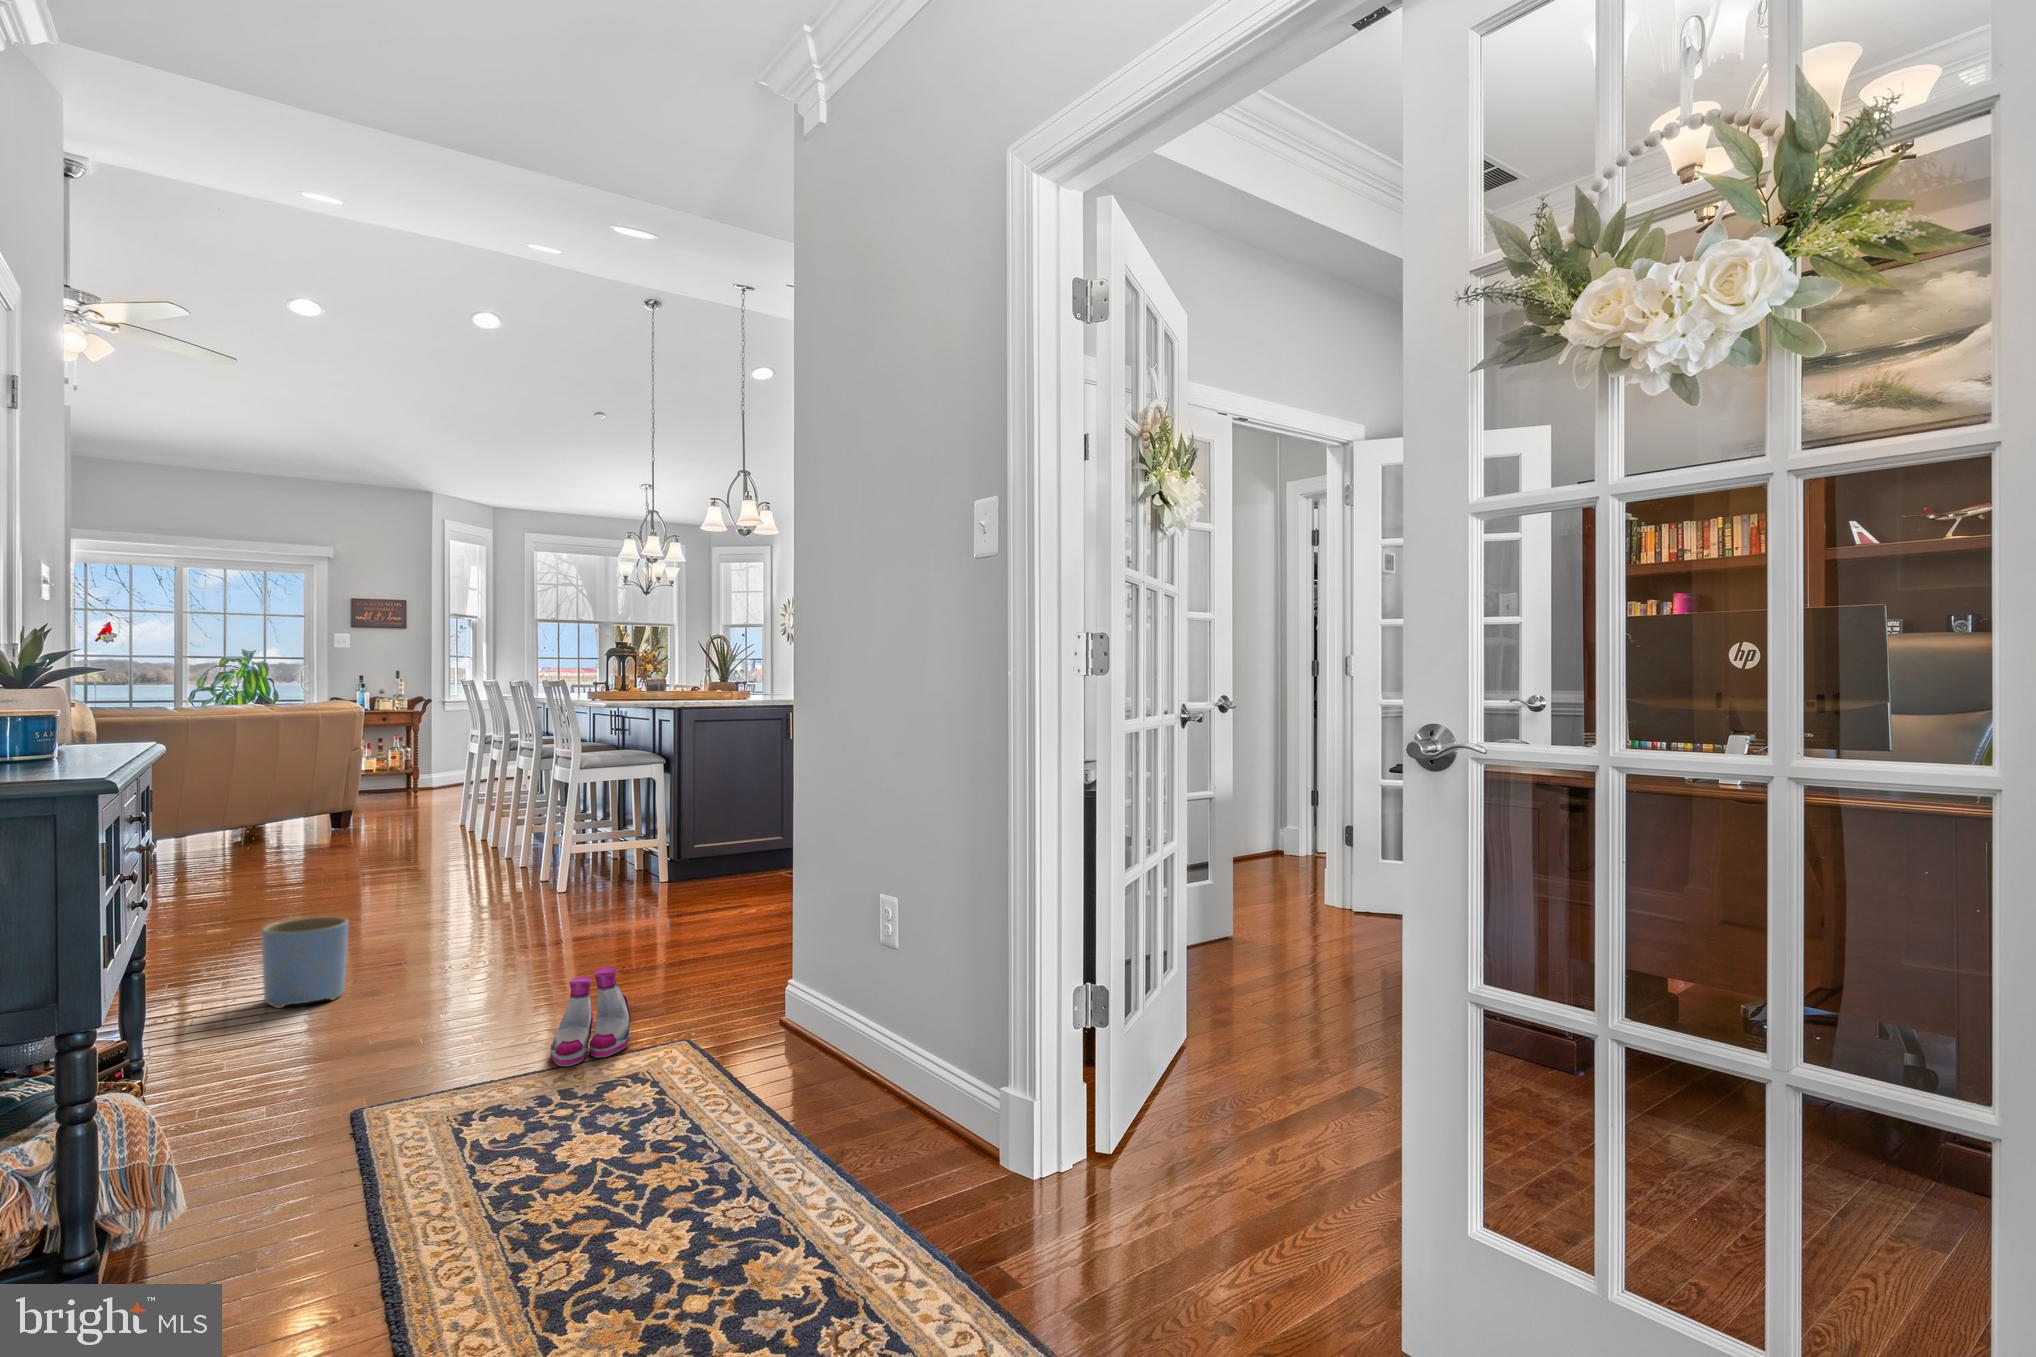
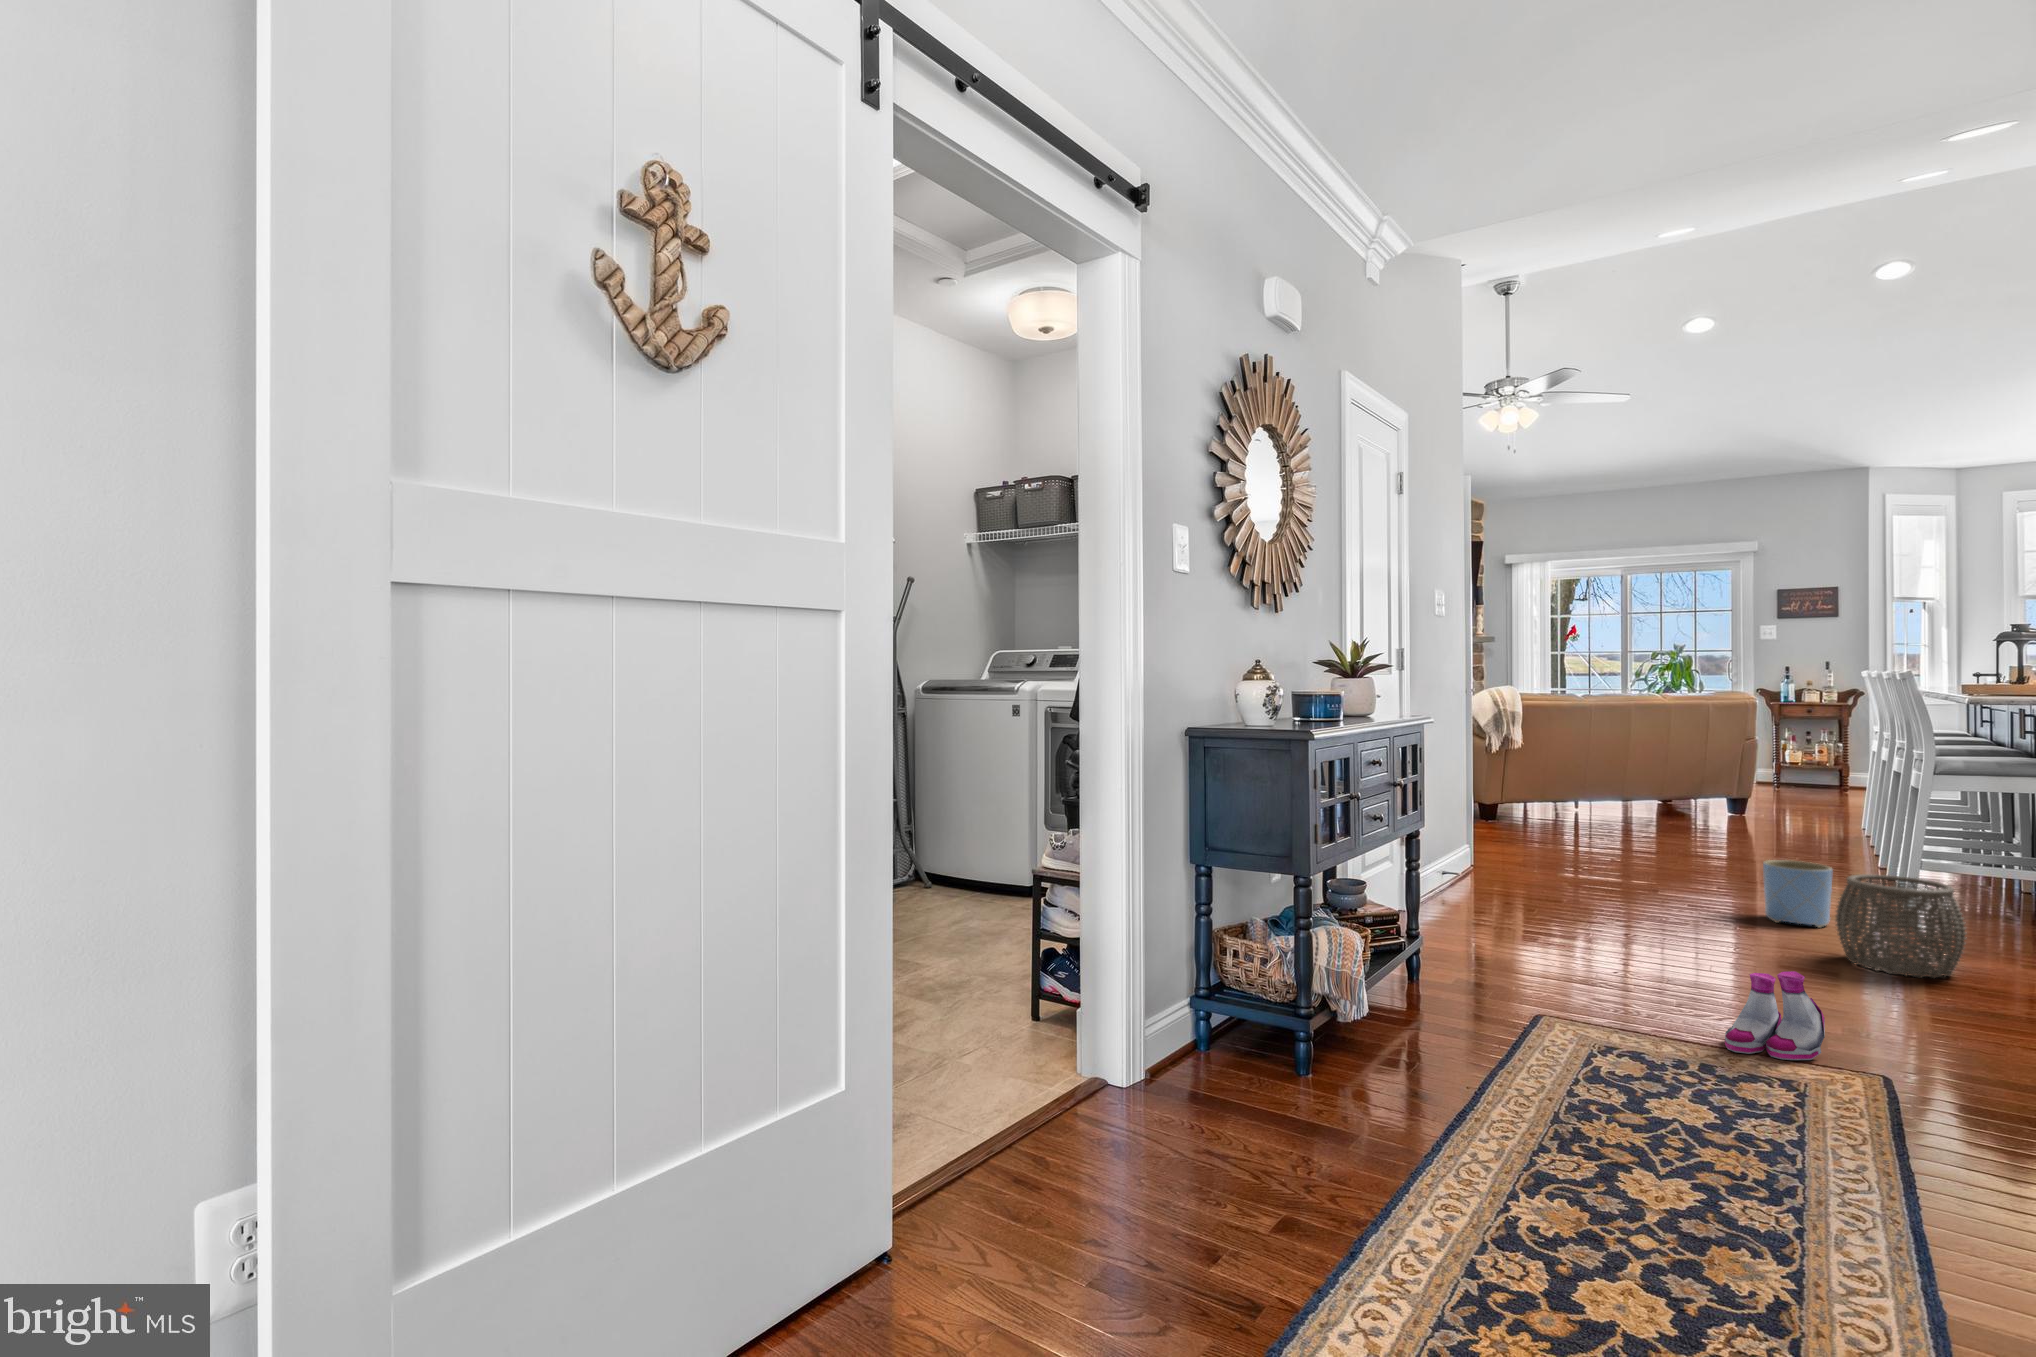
woven basket: none [550,860,648,950] -> present [1835,874,1966,978]
planter: present [262,917,349,1008] -> present [1763,860,1833,928]

